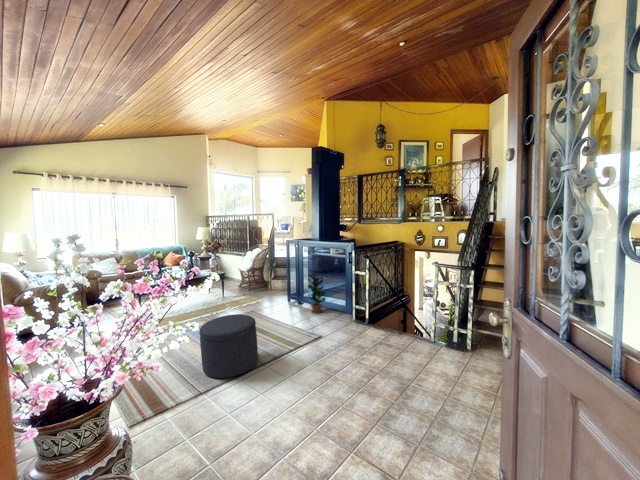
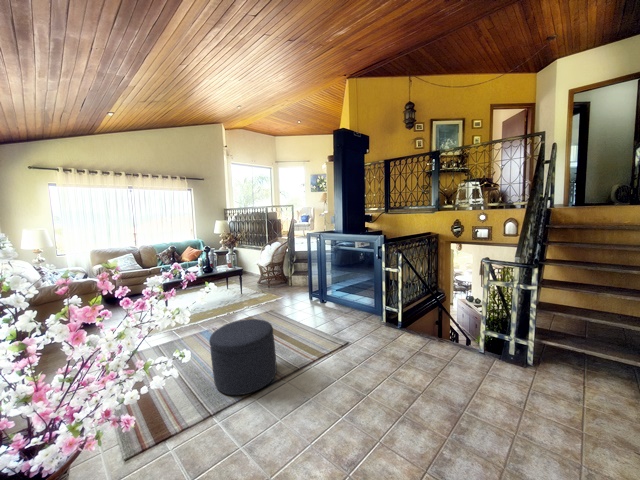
potted plant: present [305,273,326,314] -> none [327,269,353,314]

